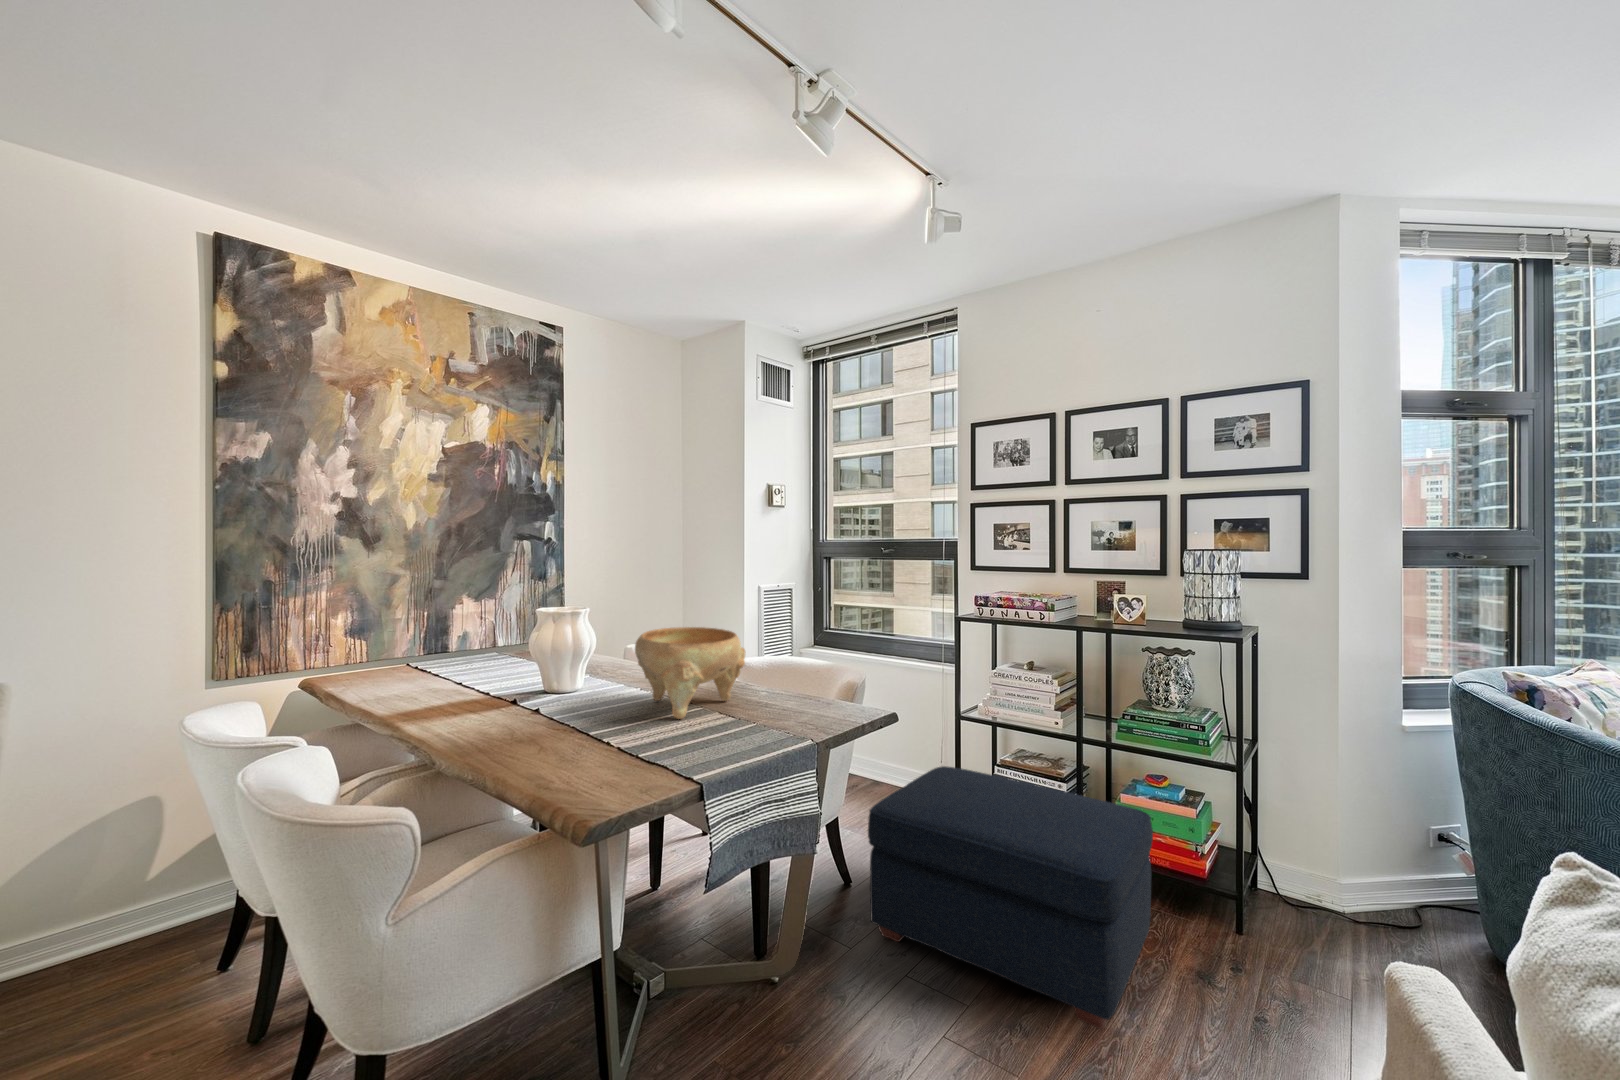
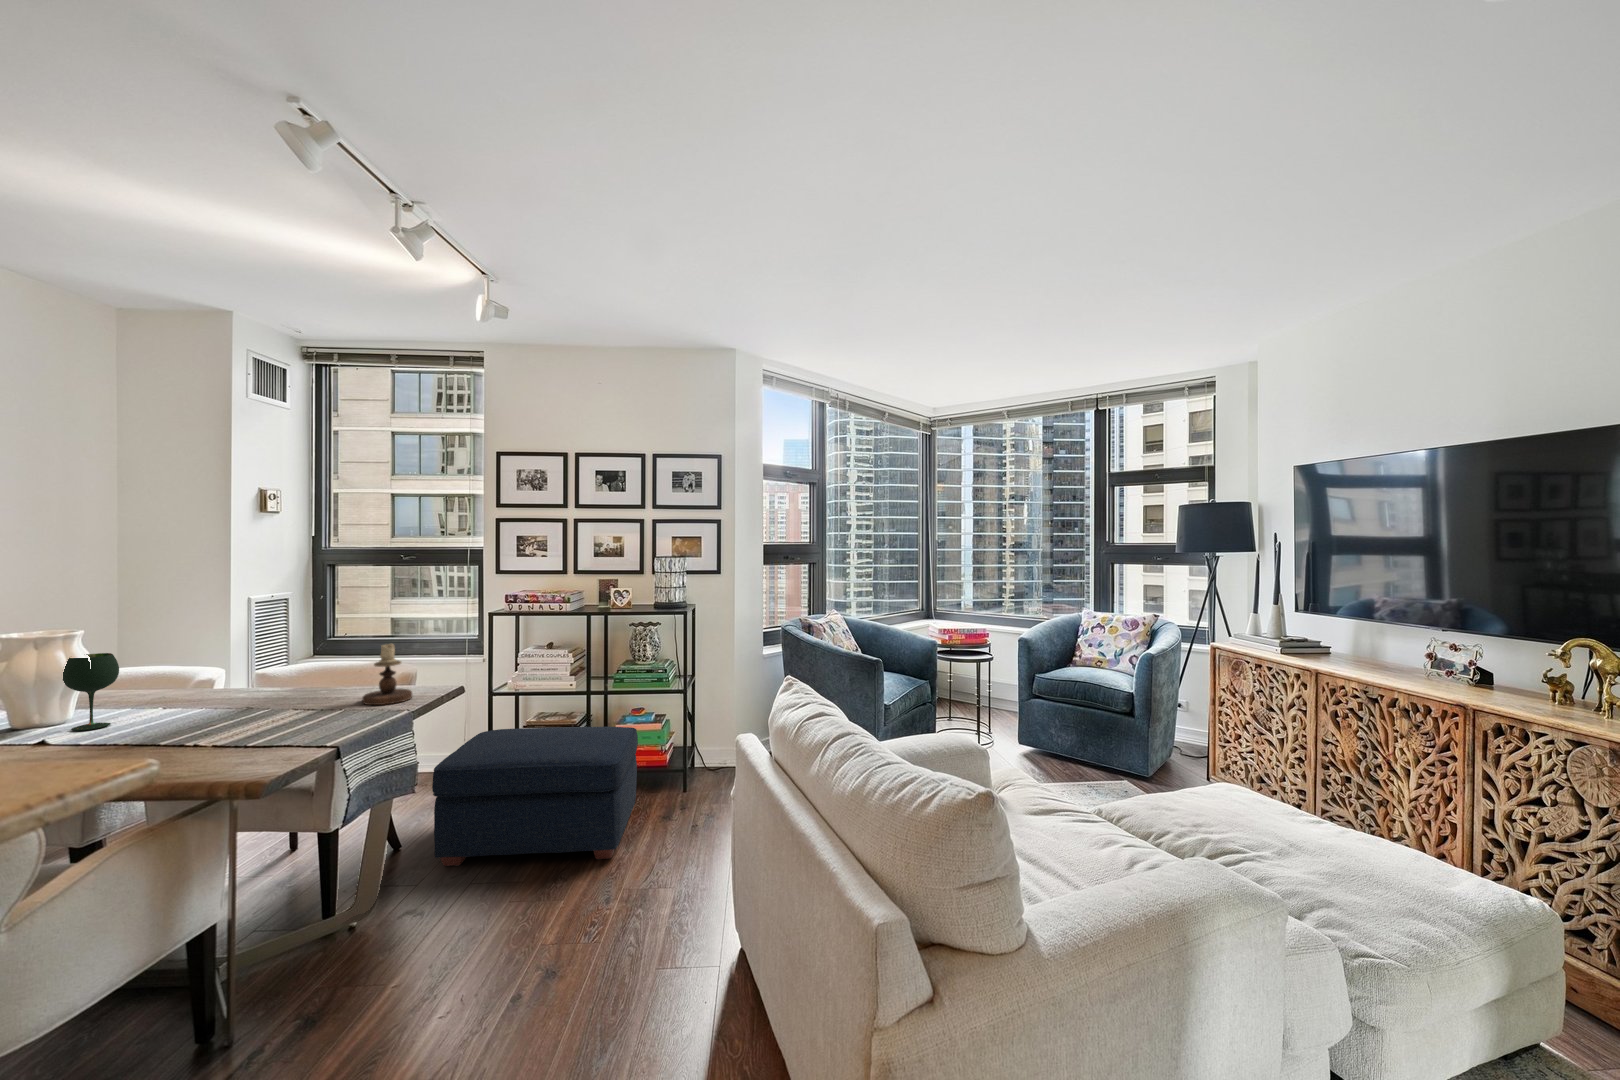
decorative bowl: present [635,627,746,719] -> none [182,638,311,720]
wine glass: none [560,630,599,702] -> present [63,653,119,731]
candlestick: none [783,648,835,724] -> present [362,644,412,705]

